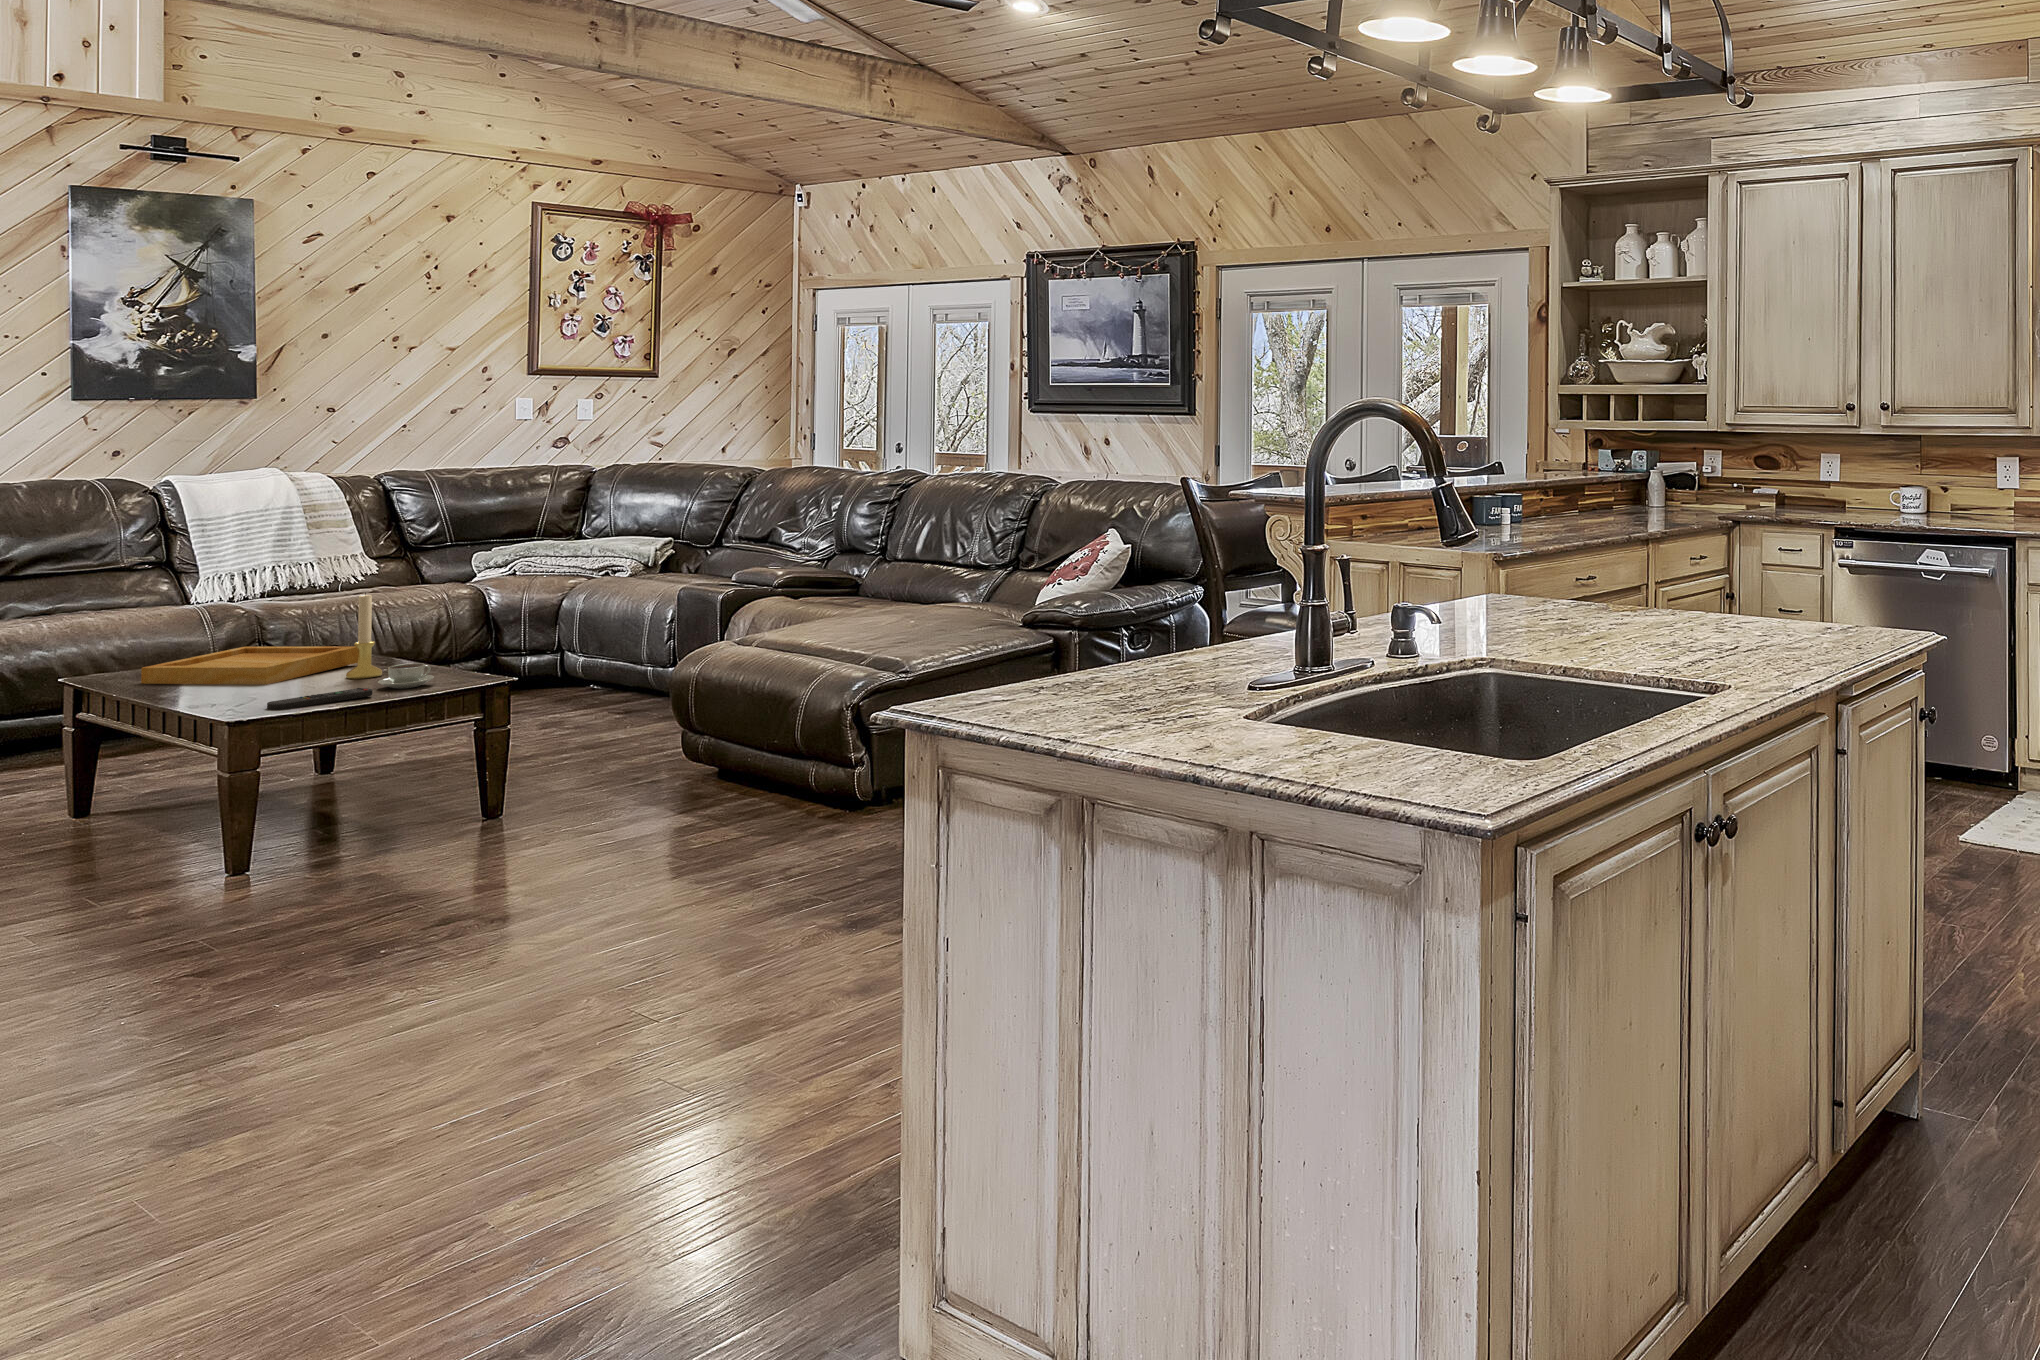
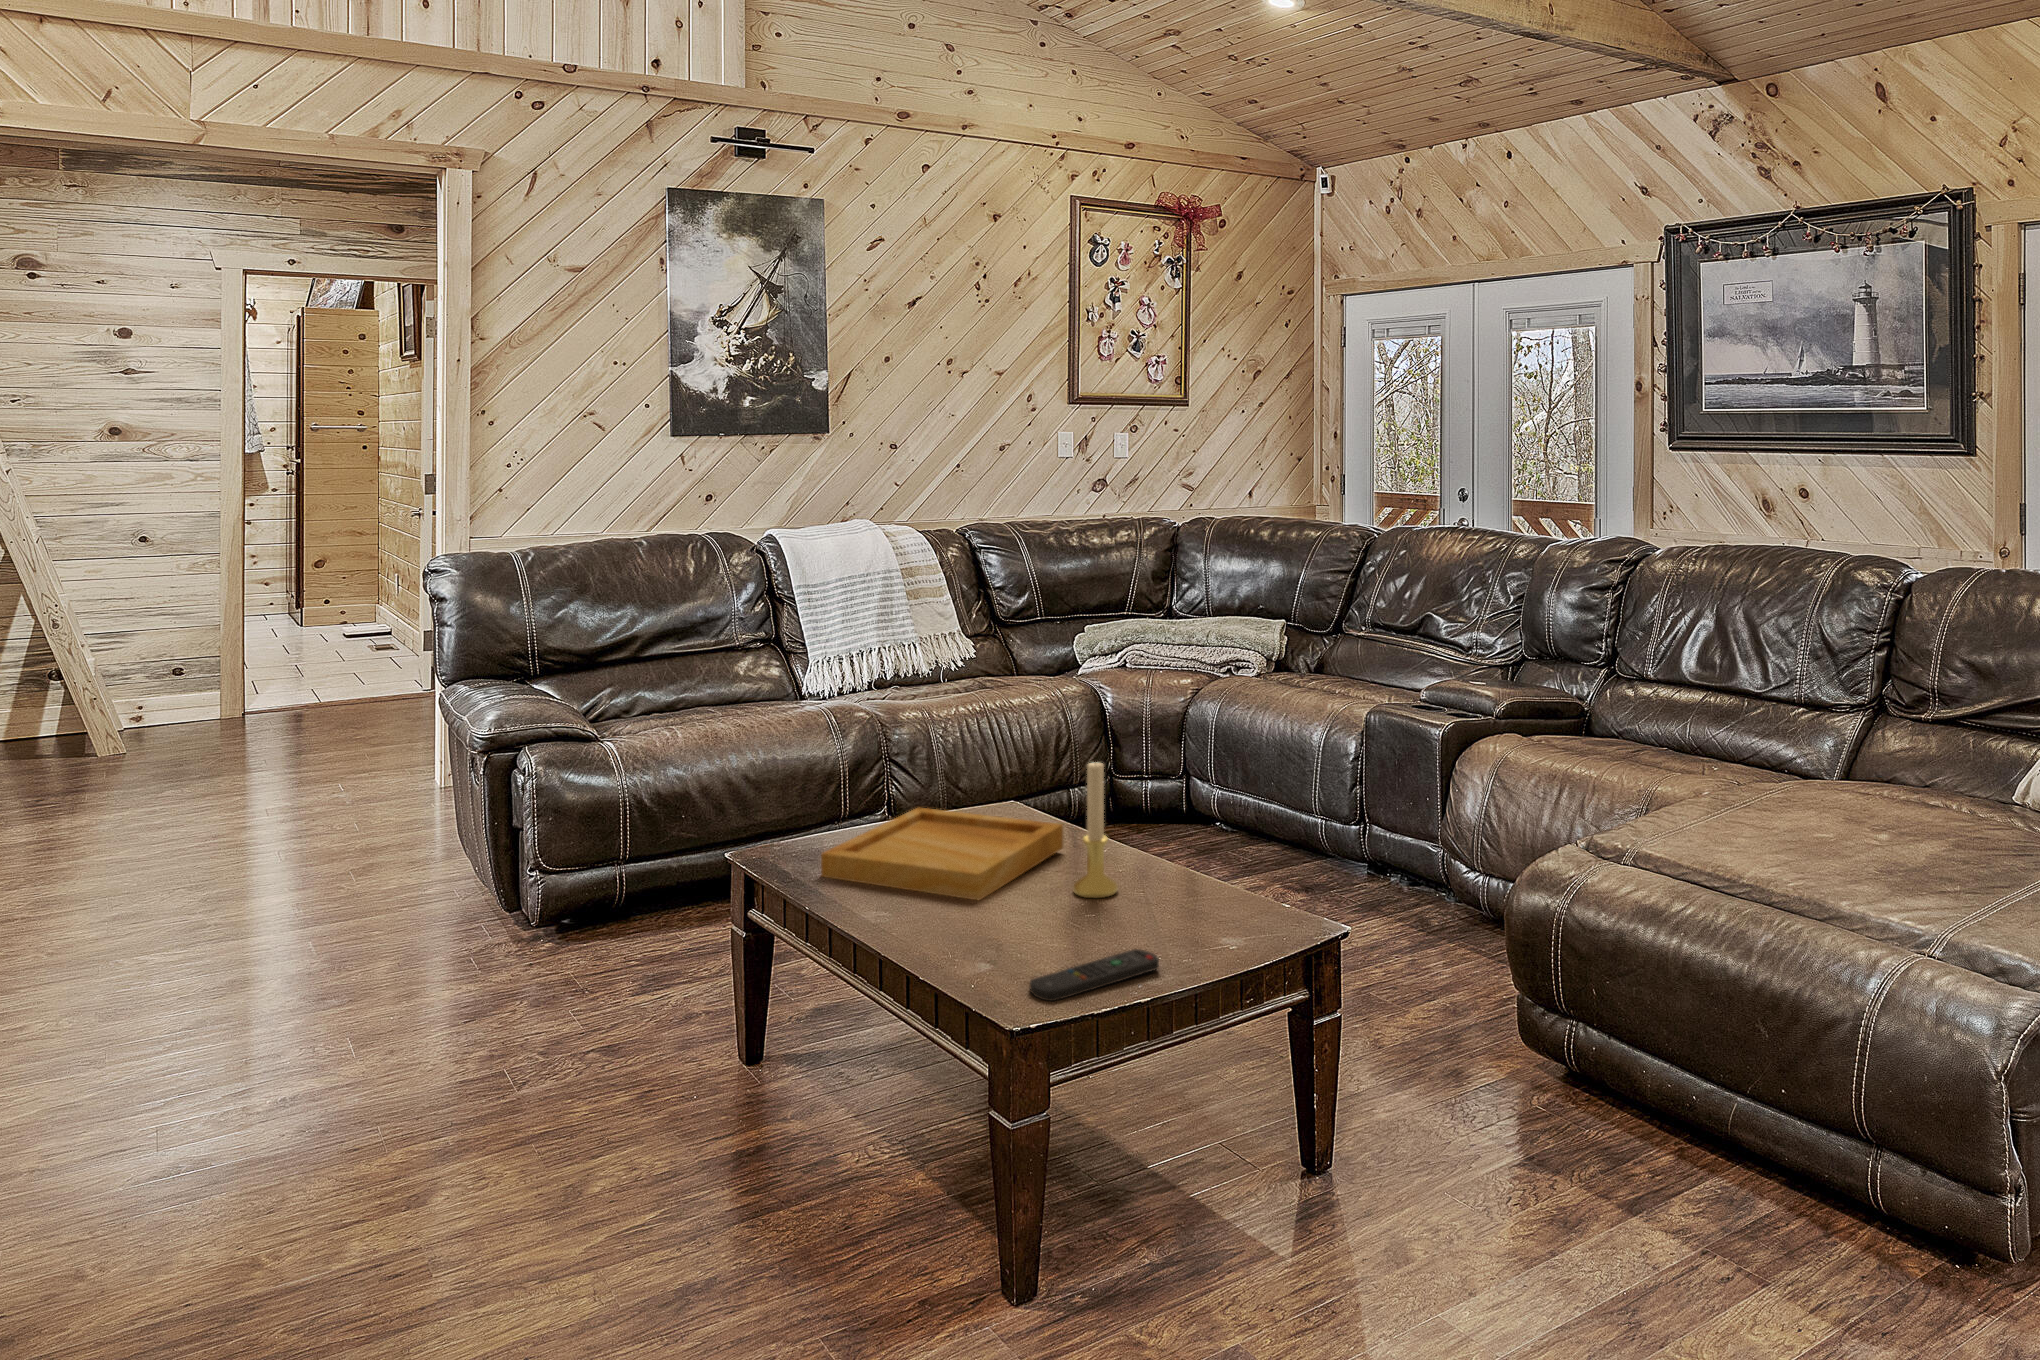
coffee cup: present [378,663,434,688] -> none [1143,894,1218,942]

